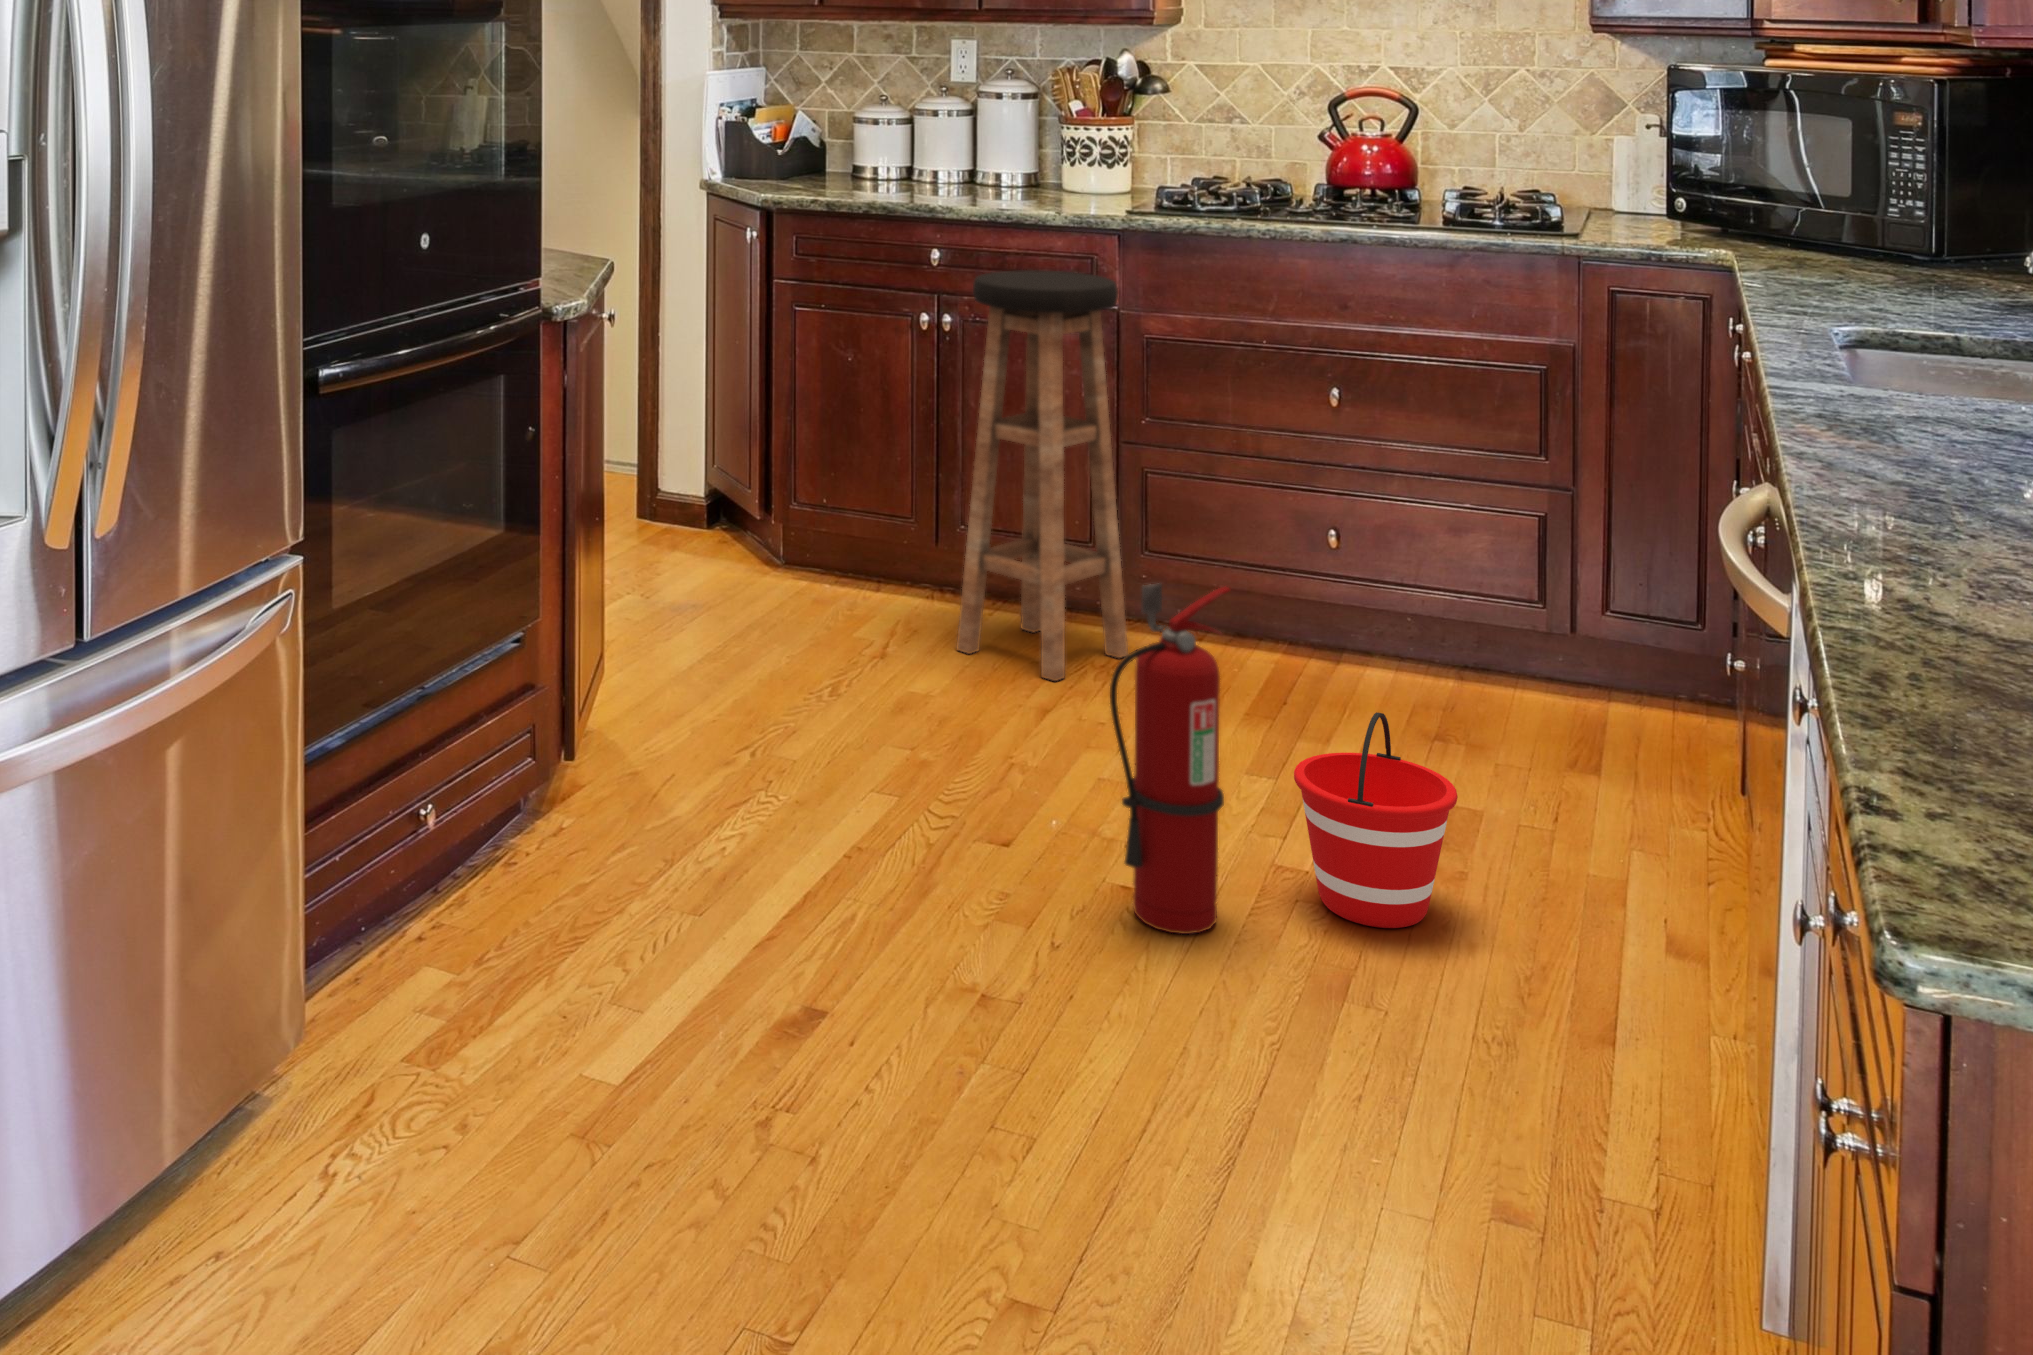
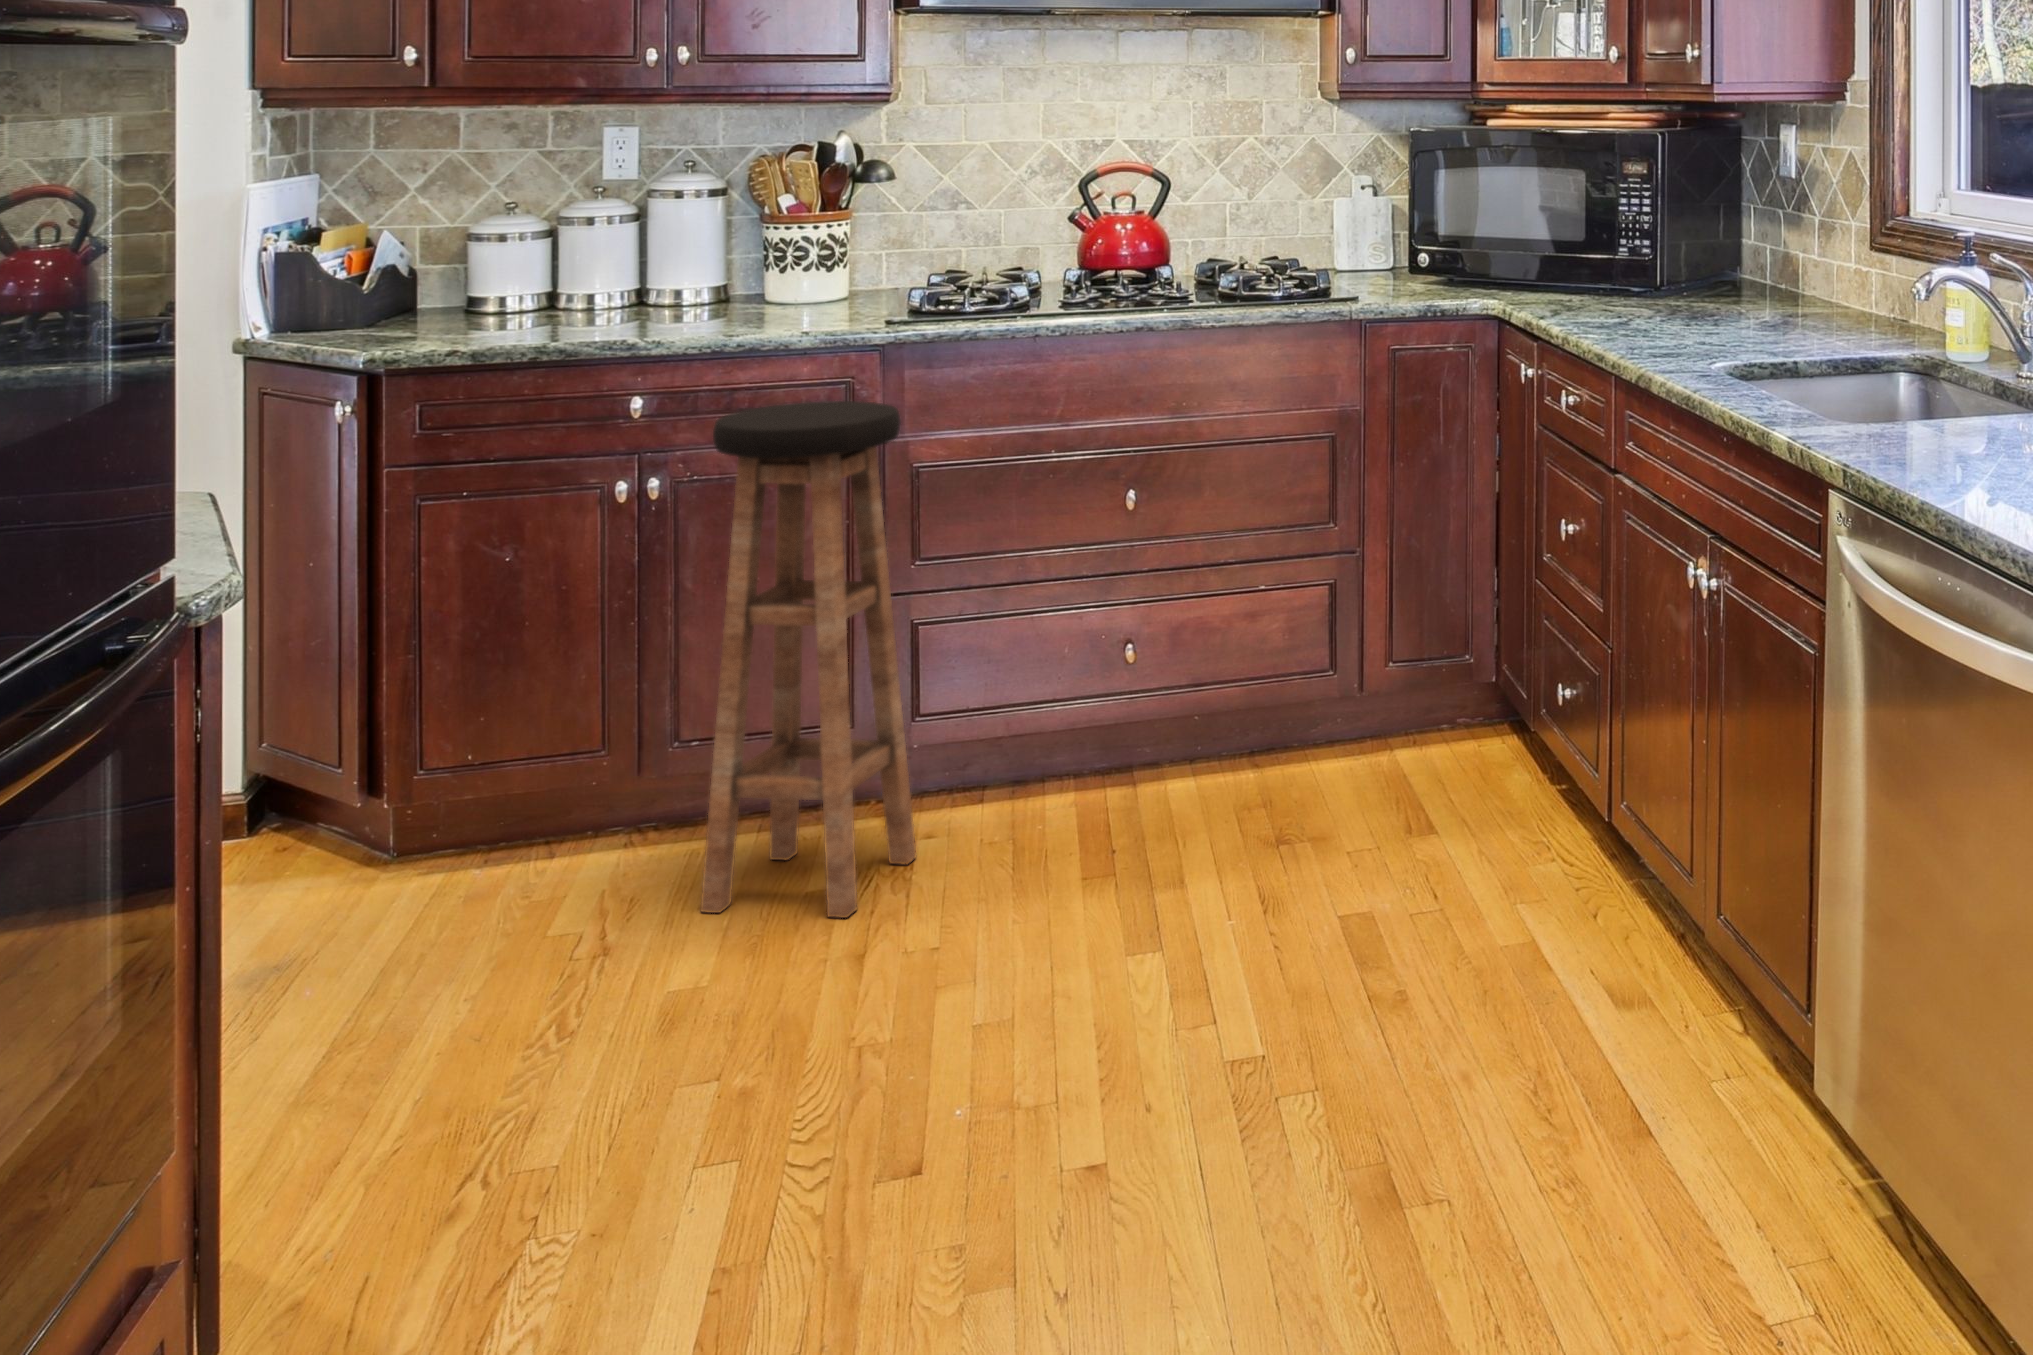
fire extinguisher: present [1110,583,1230,934] -> none [1082,758,1207,1216]
bucket: present [1294,712,1458,928] -> none [1253,859,1428,1114]

